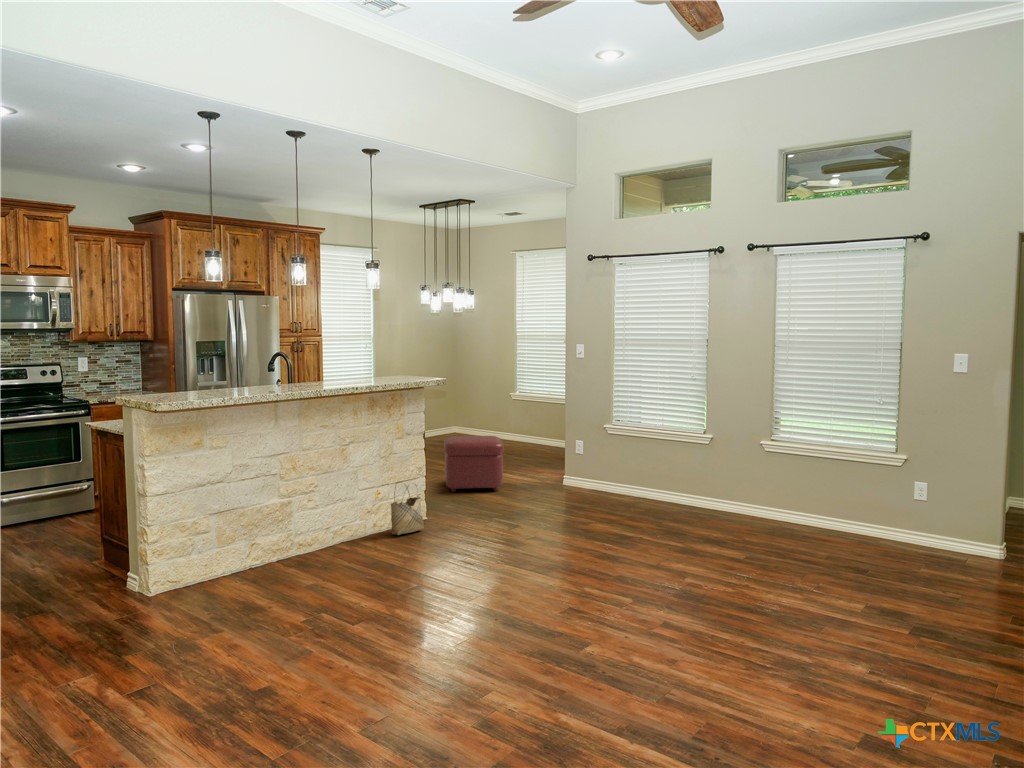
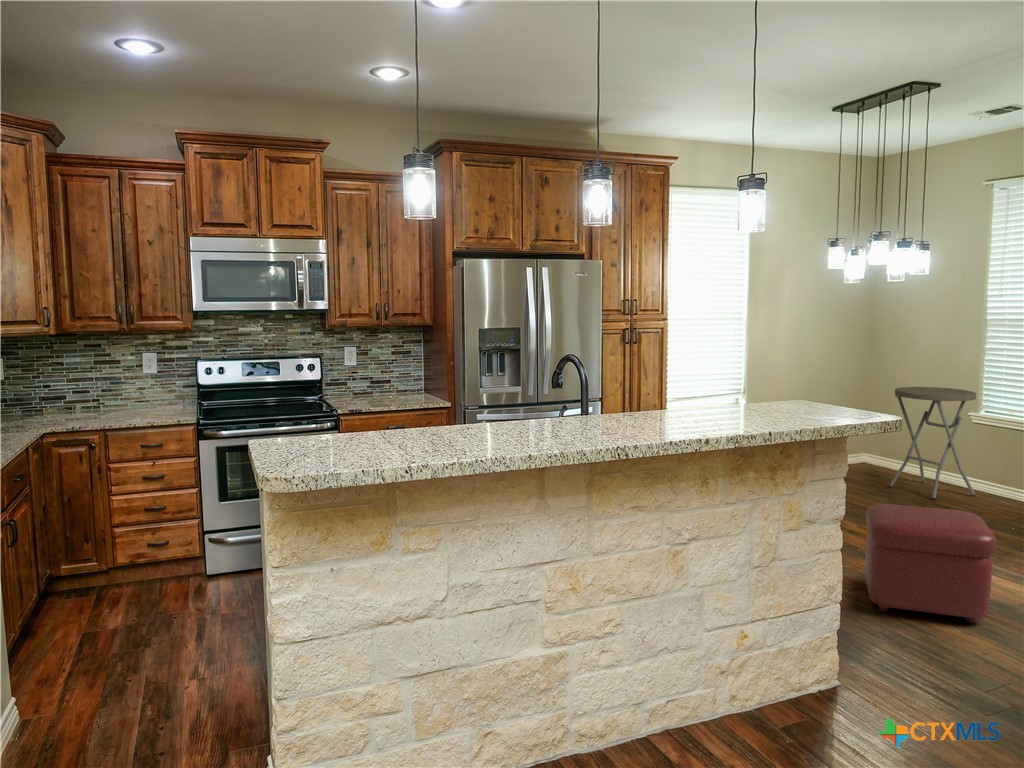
side table: none [467,378,514,445] -> present [889,387,976,500]
woven basket: present [391,481,424,535] -> none [764,620,834,736]

